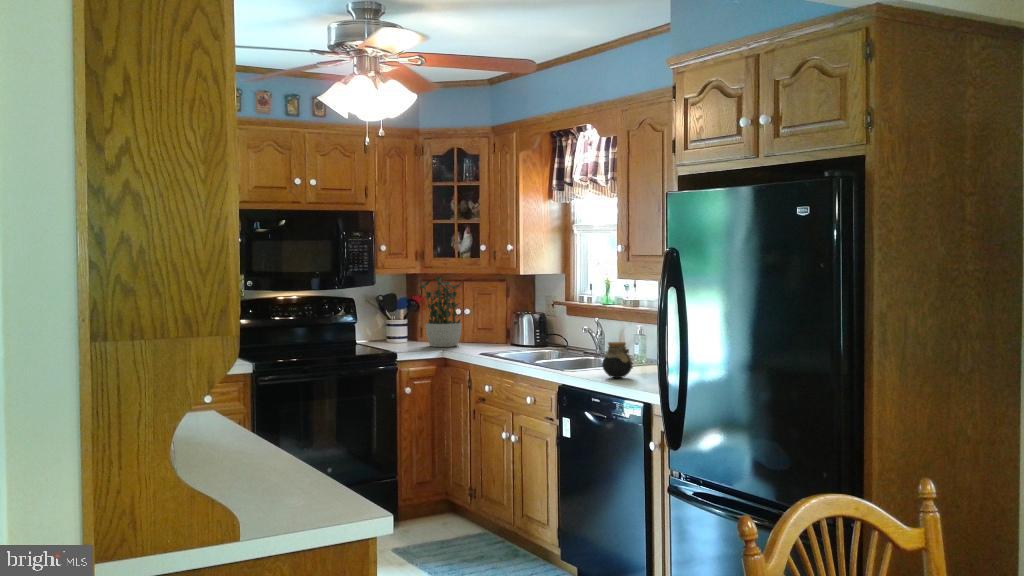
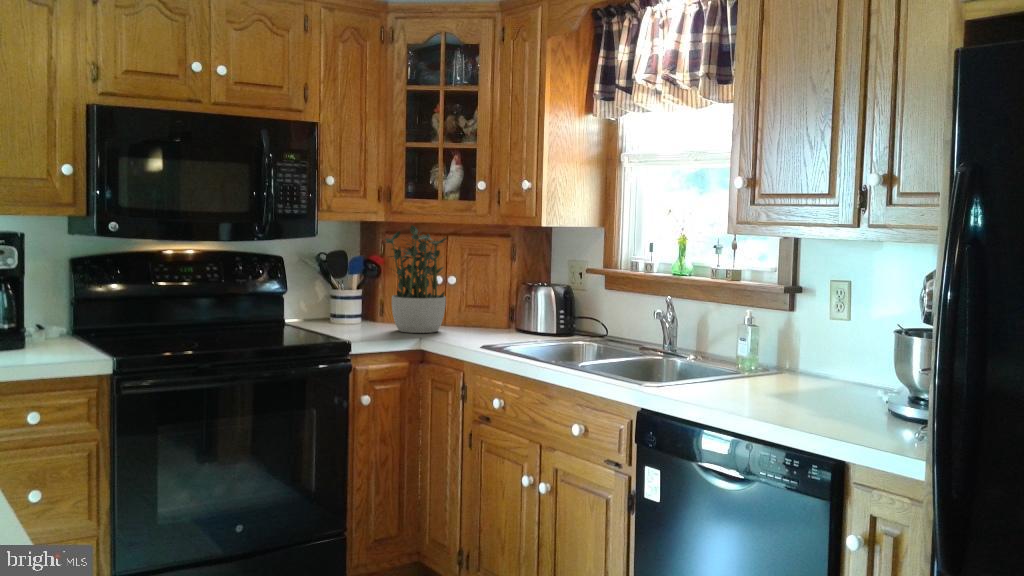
jar: present [602,342,633,378] -> none [723,341,782,404]

